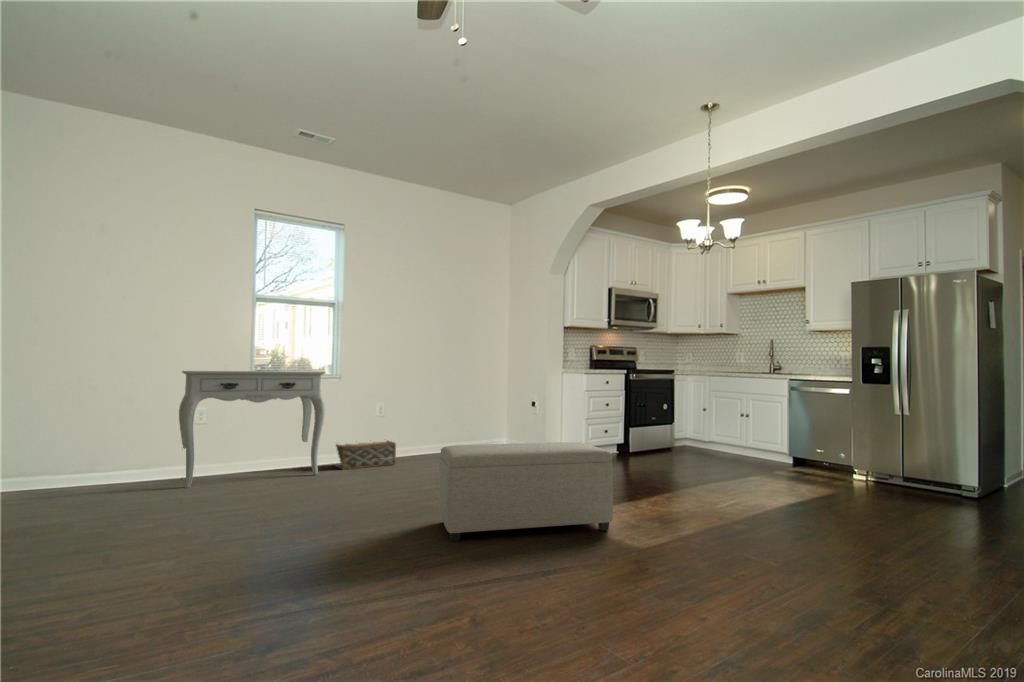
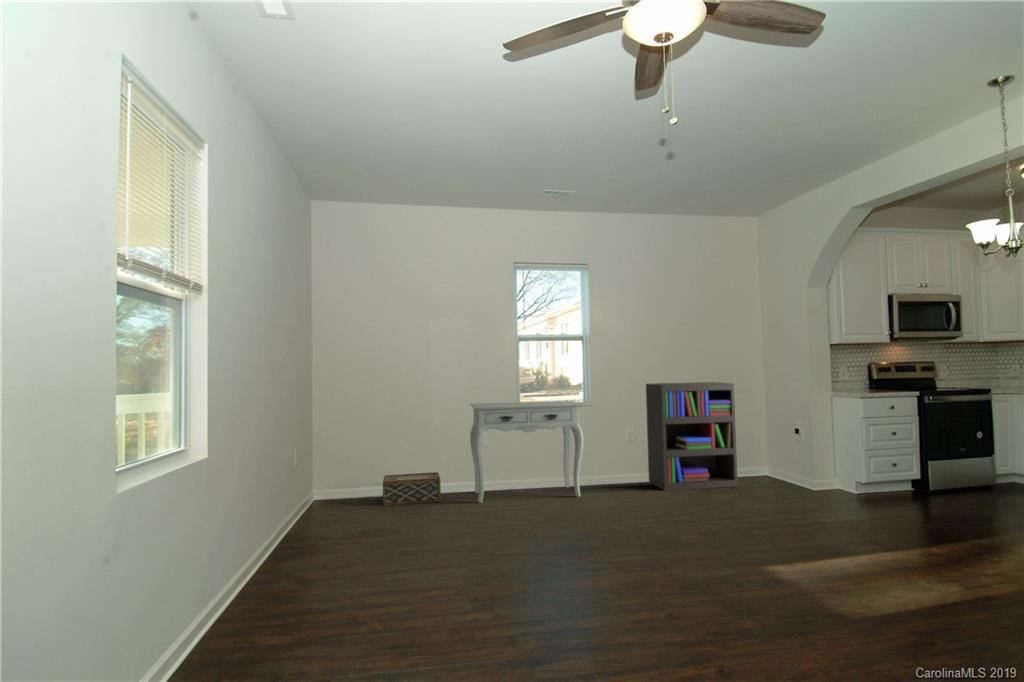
bookshelf: none [396,357,482,465] -> present [646,382,738,490]
woven basket: present [334,440,396,470] -> present [383,472,441,505]
ottoman: present [439,442,613,541] -> none [705,501,929,622]

